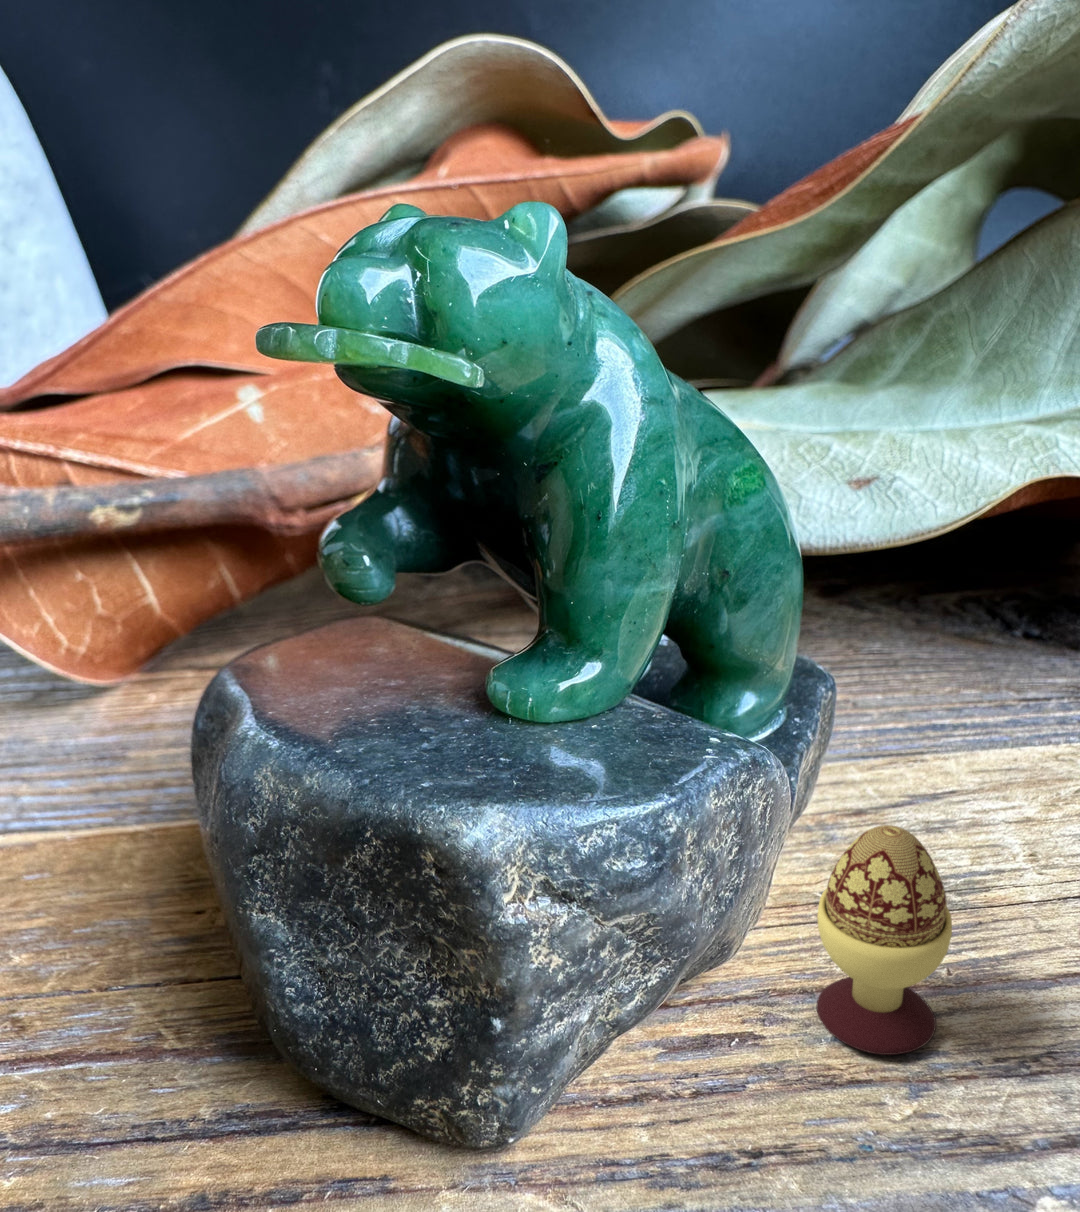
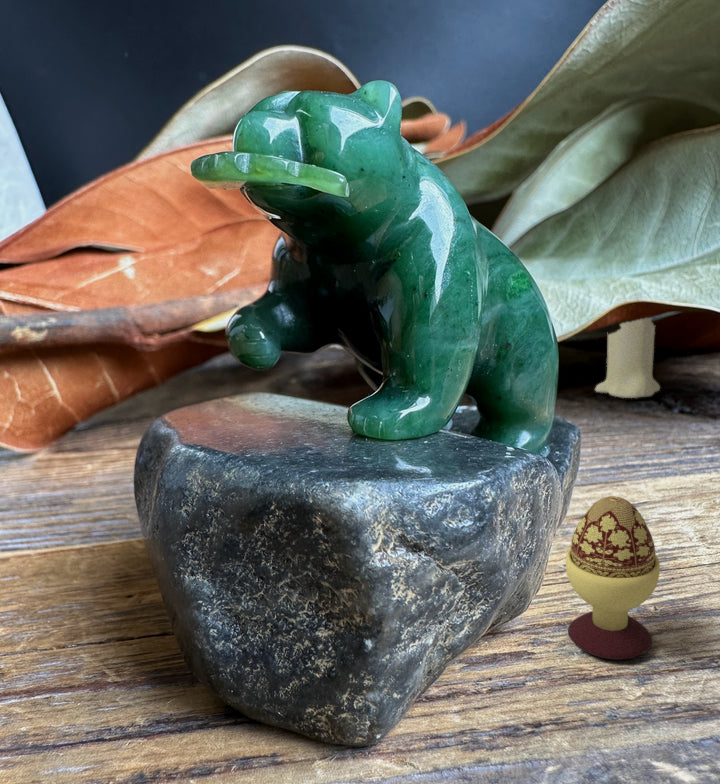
candle: none [903,456,1004,609] -> present [595,318,660,398]

